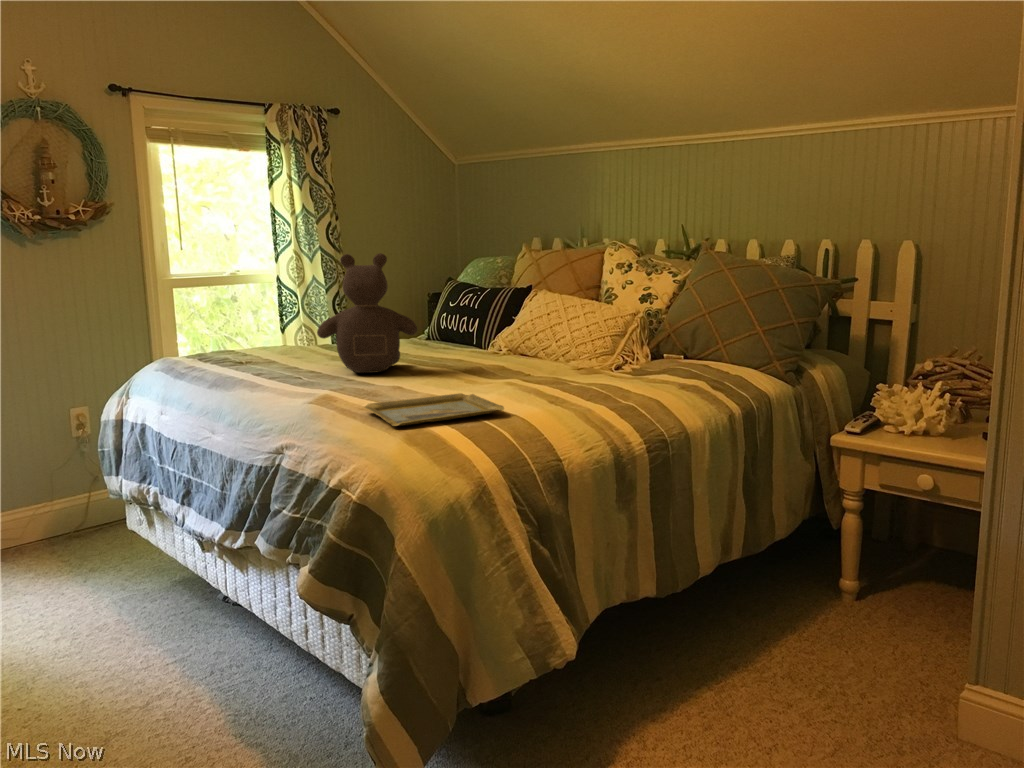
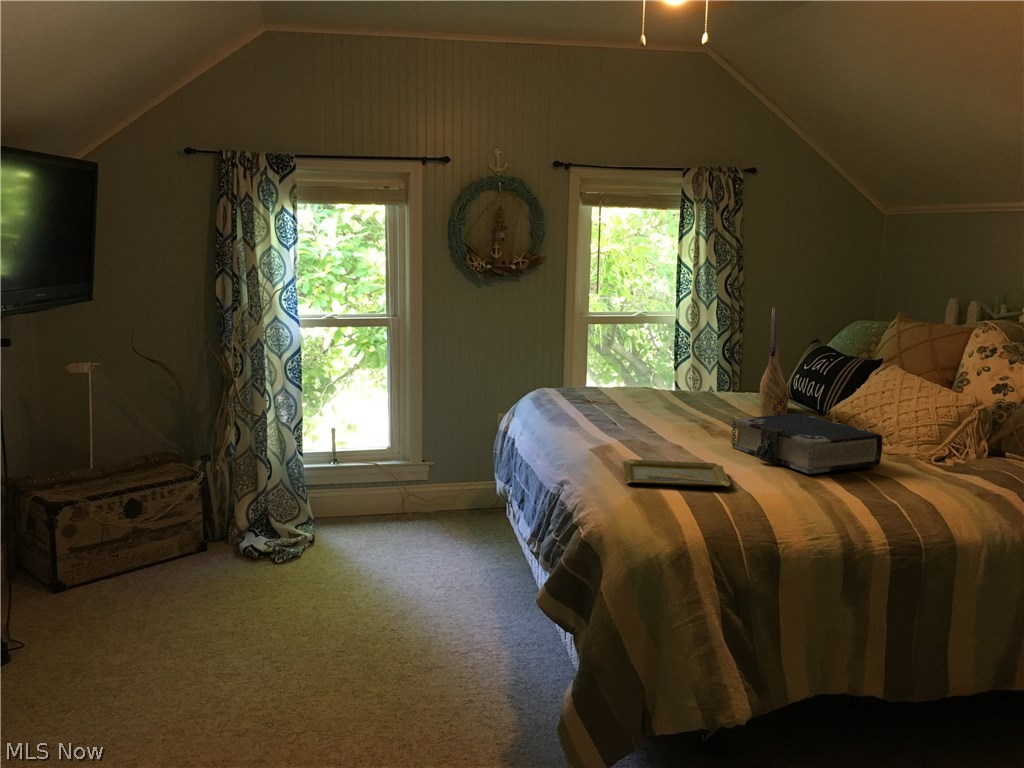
tote bag: none [419,237,461,358] -> present [759,307,789,416]
teddy bear: present [317,253,417,373] -> none [641,325,725,428]
book: none [444,339,596,390] -> present [731,413,882,474]

